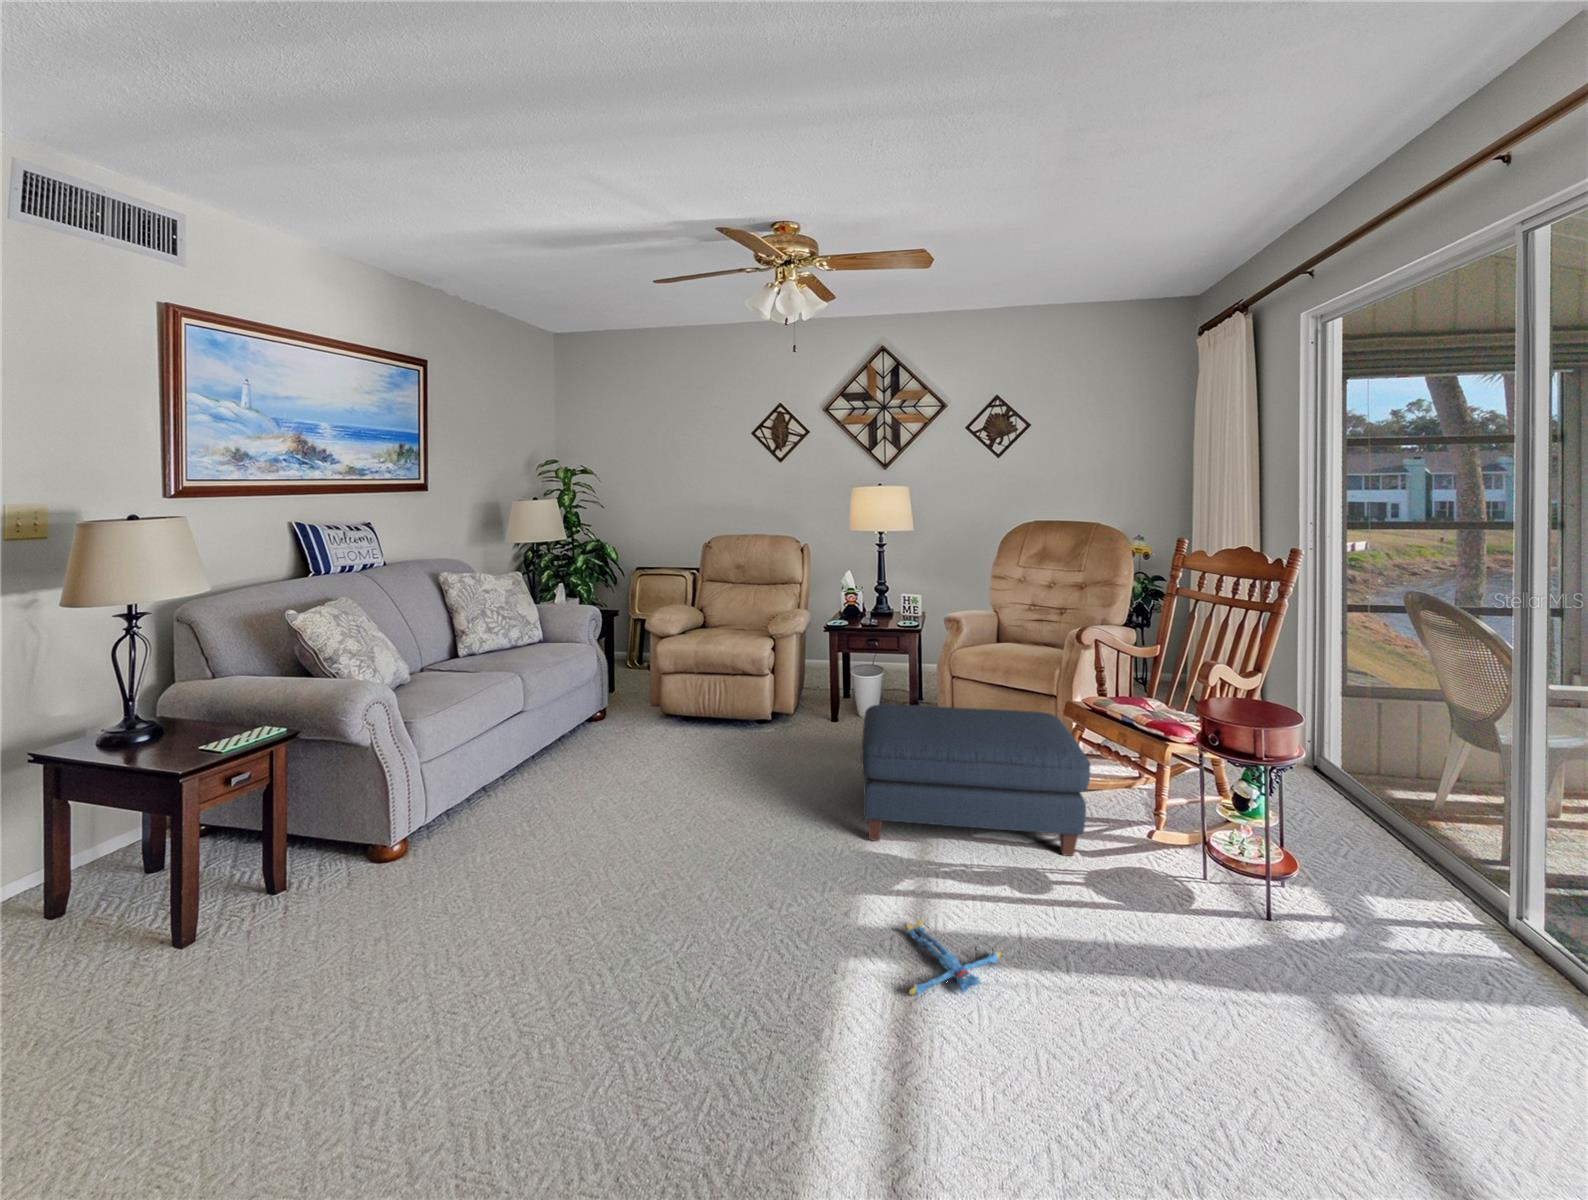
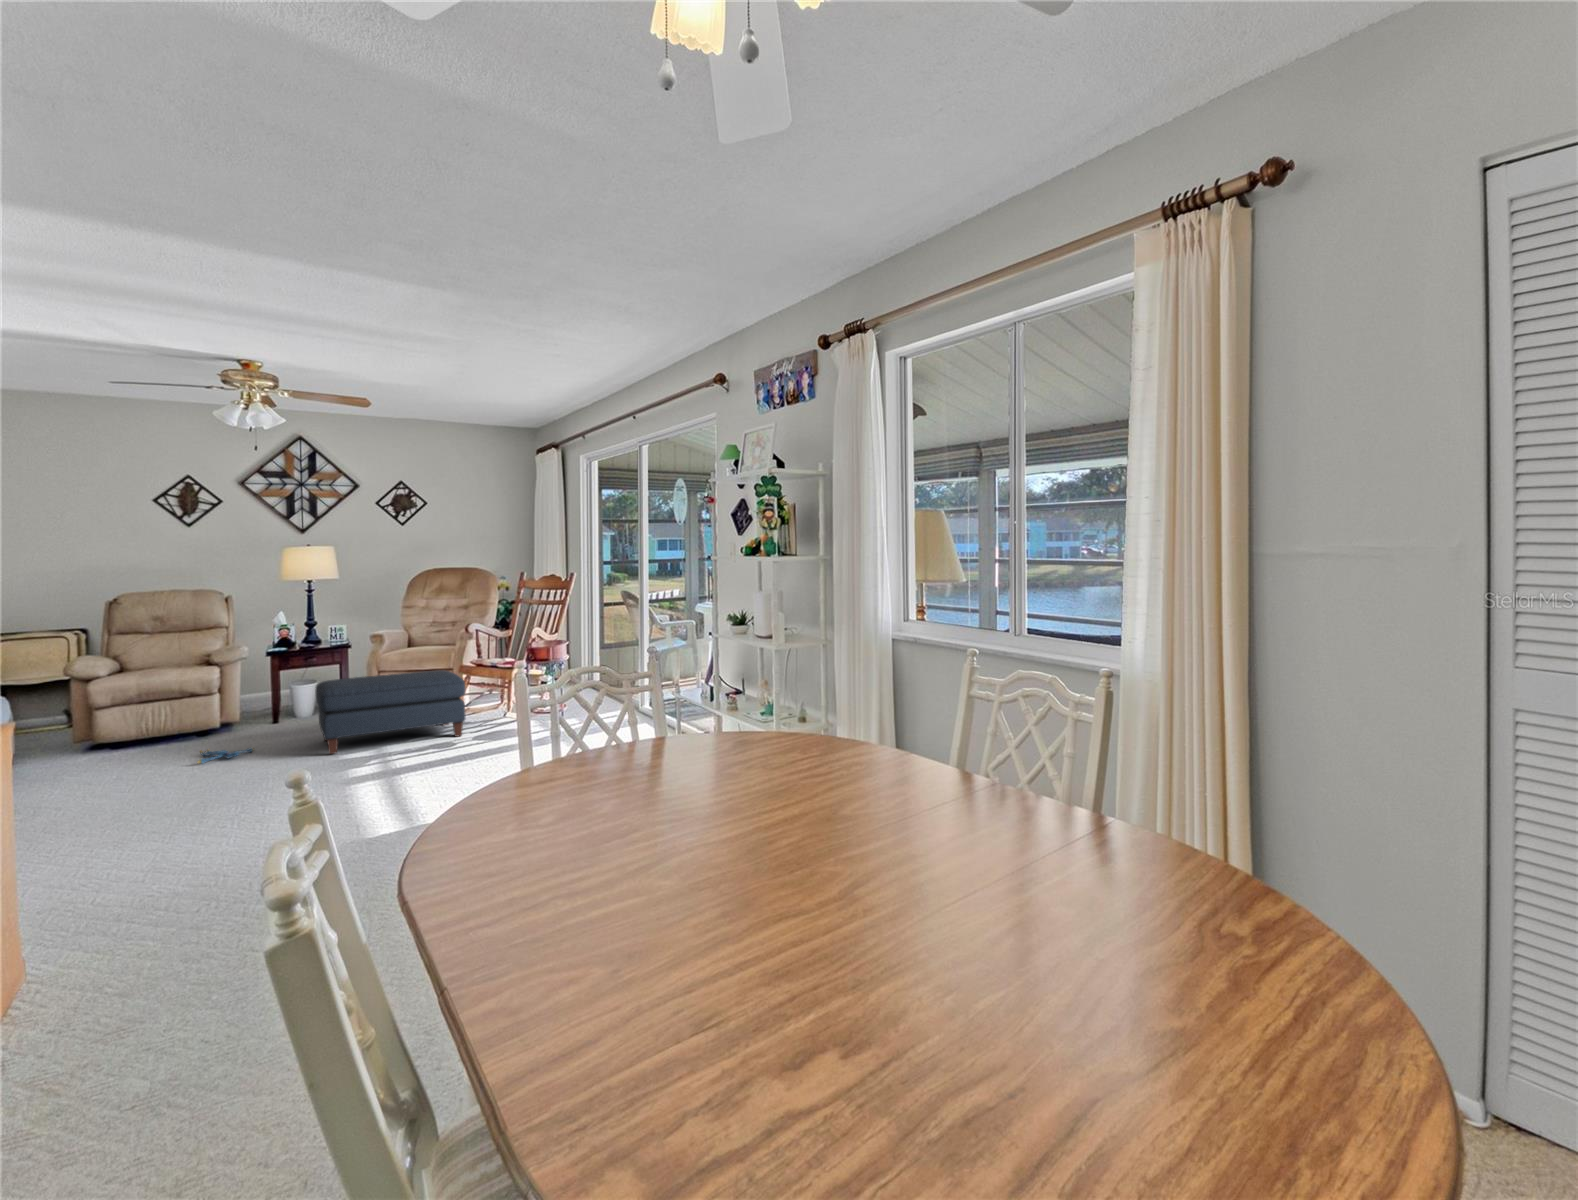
plush toy: present [906,920,1001,995] -> present [197,747,254,764]

